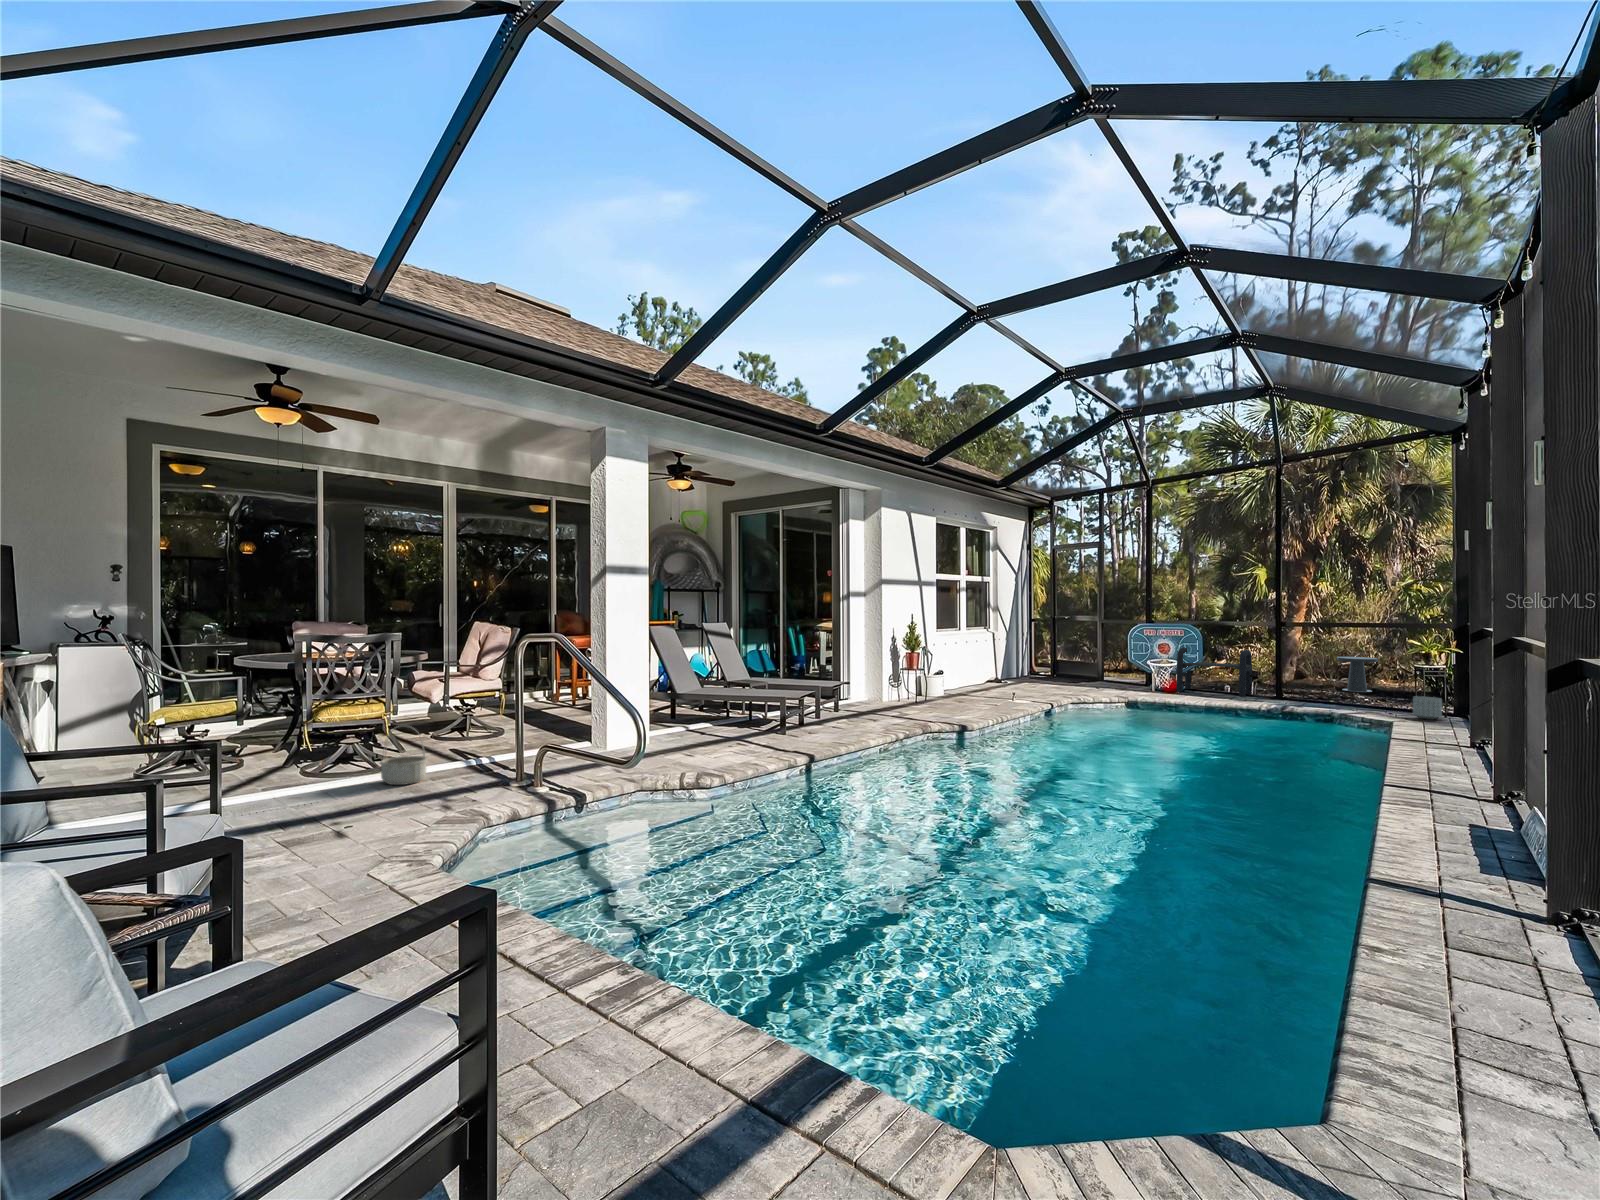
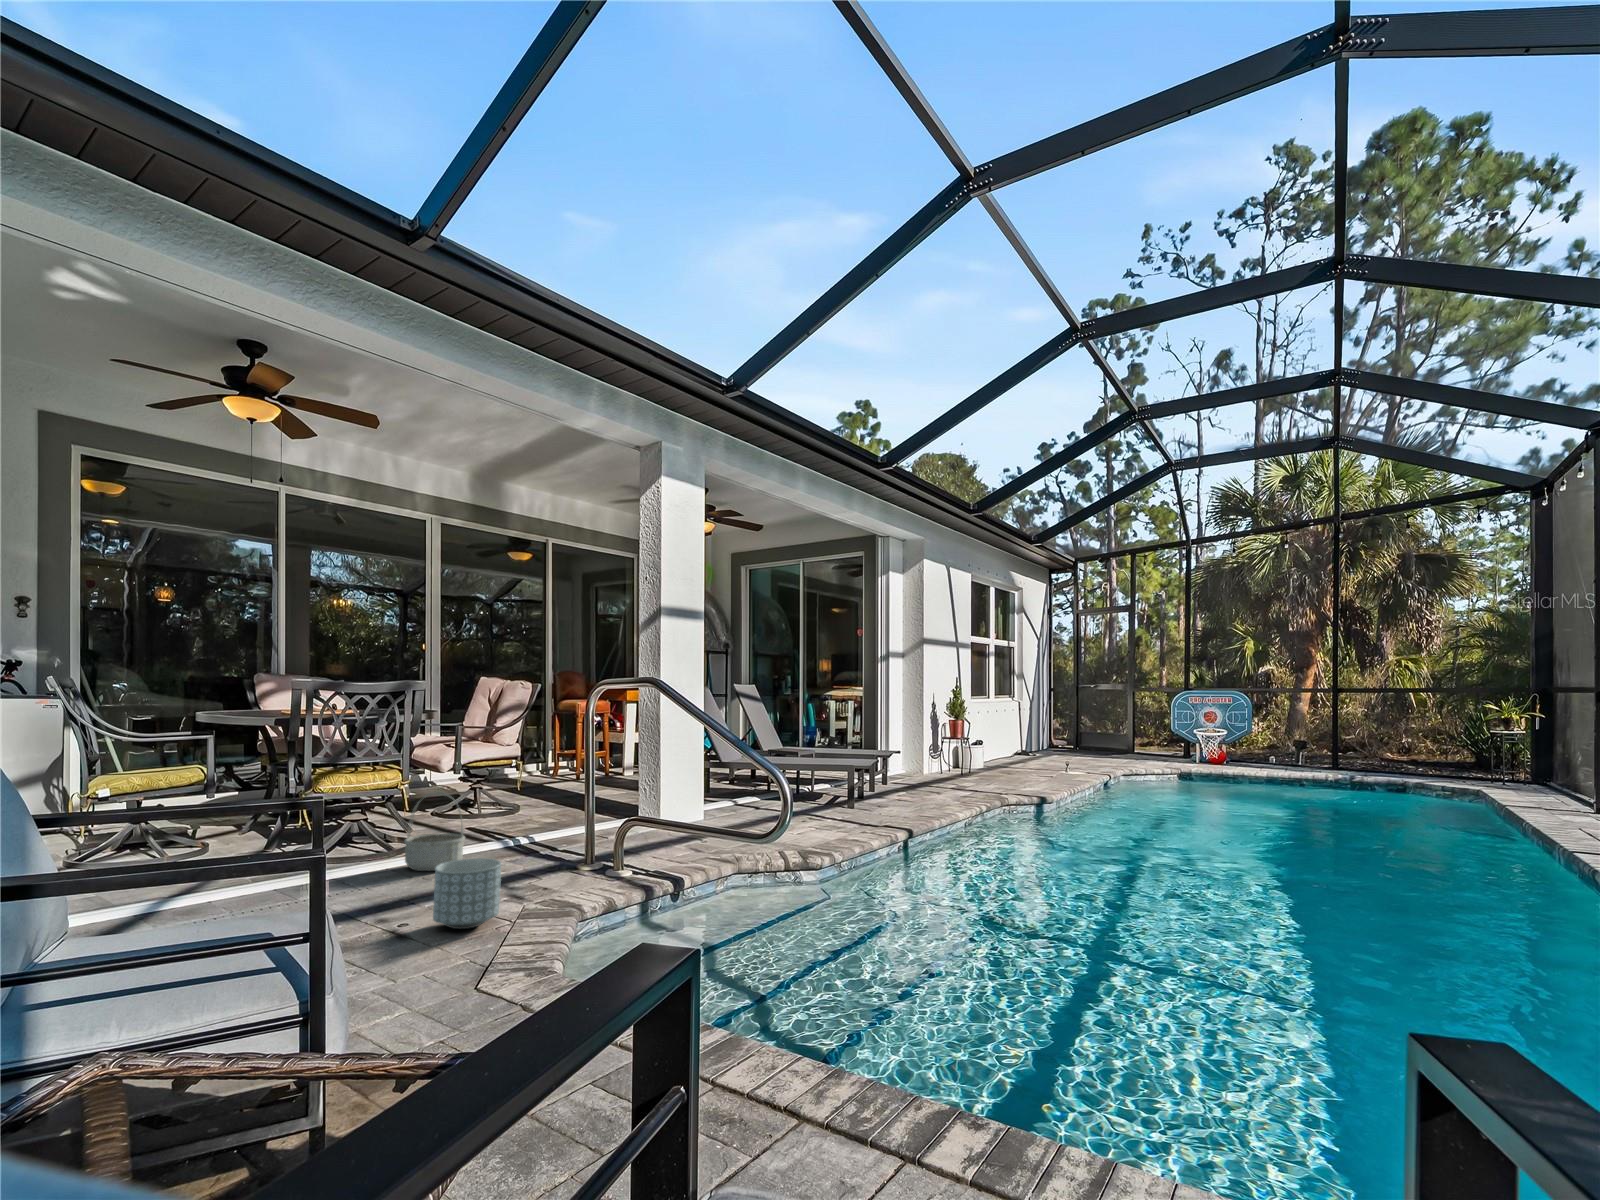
bench: present [1177,647,1252,697] -> none [1222,715,1302,767]
side table: present [1337,657,1378,692] -> none [1377,725,1421,762]
planter: present [1413,696,1442,720] -> present [433,858,501,929]

